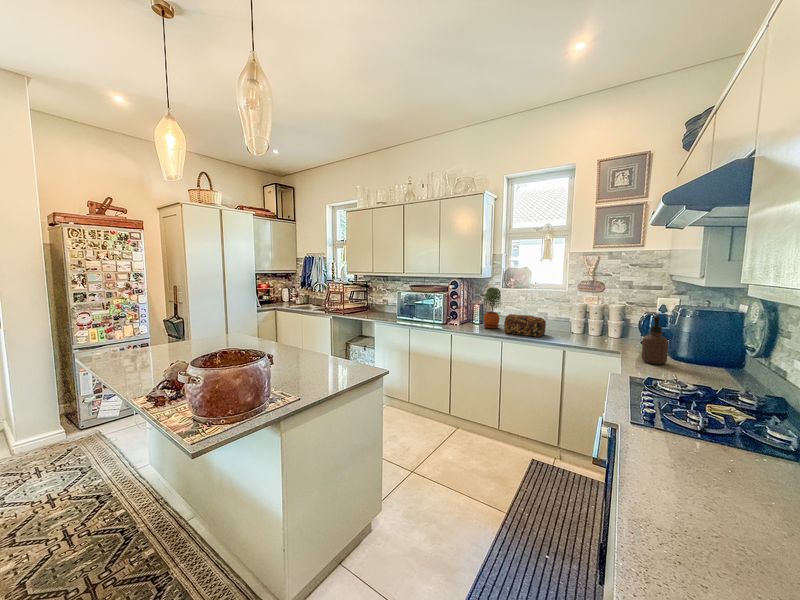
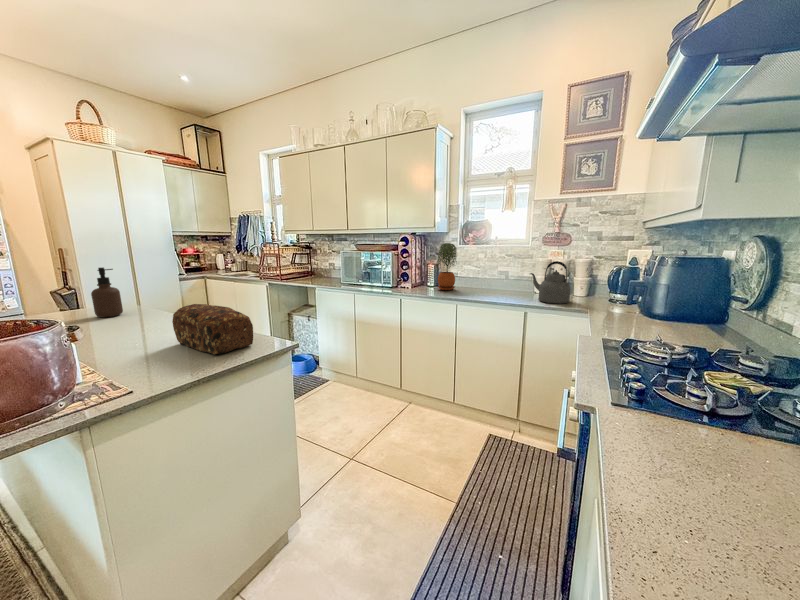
kettle: none [567,308,604,344] -> present [530,261,570,303]
bread loaf: present [504,314,546,337] -> present [172,304,253,355]
soap dispenser: present [641,317,668,364] -> present [91,268,123,317]

